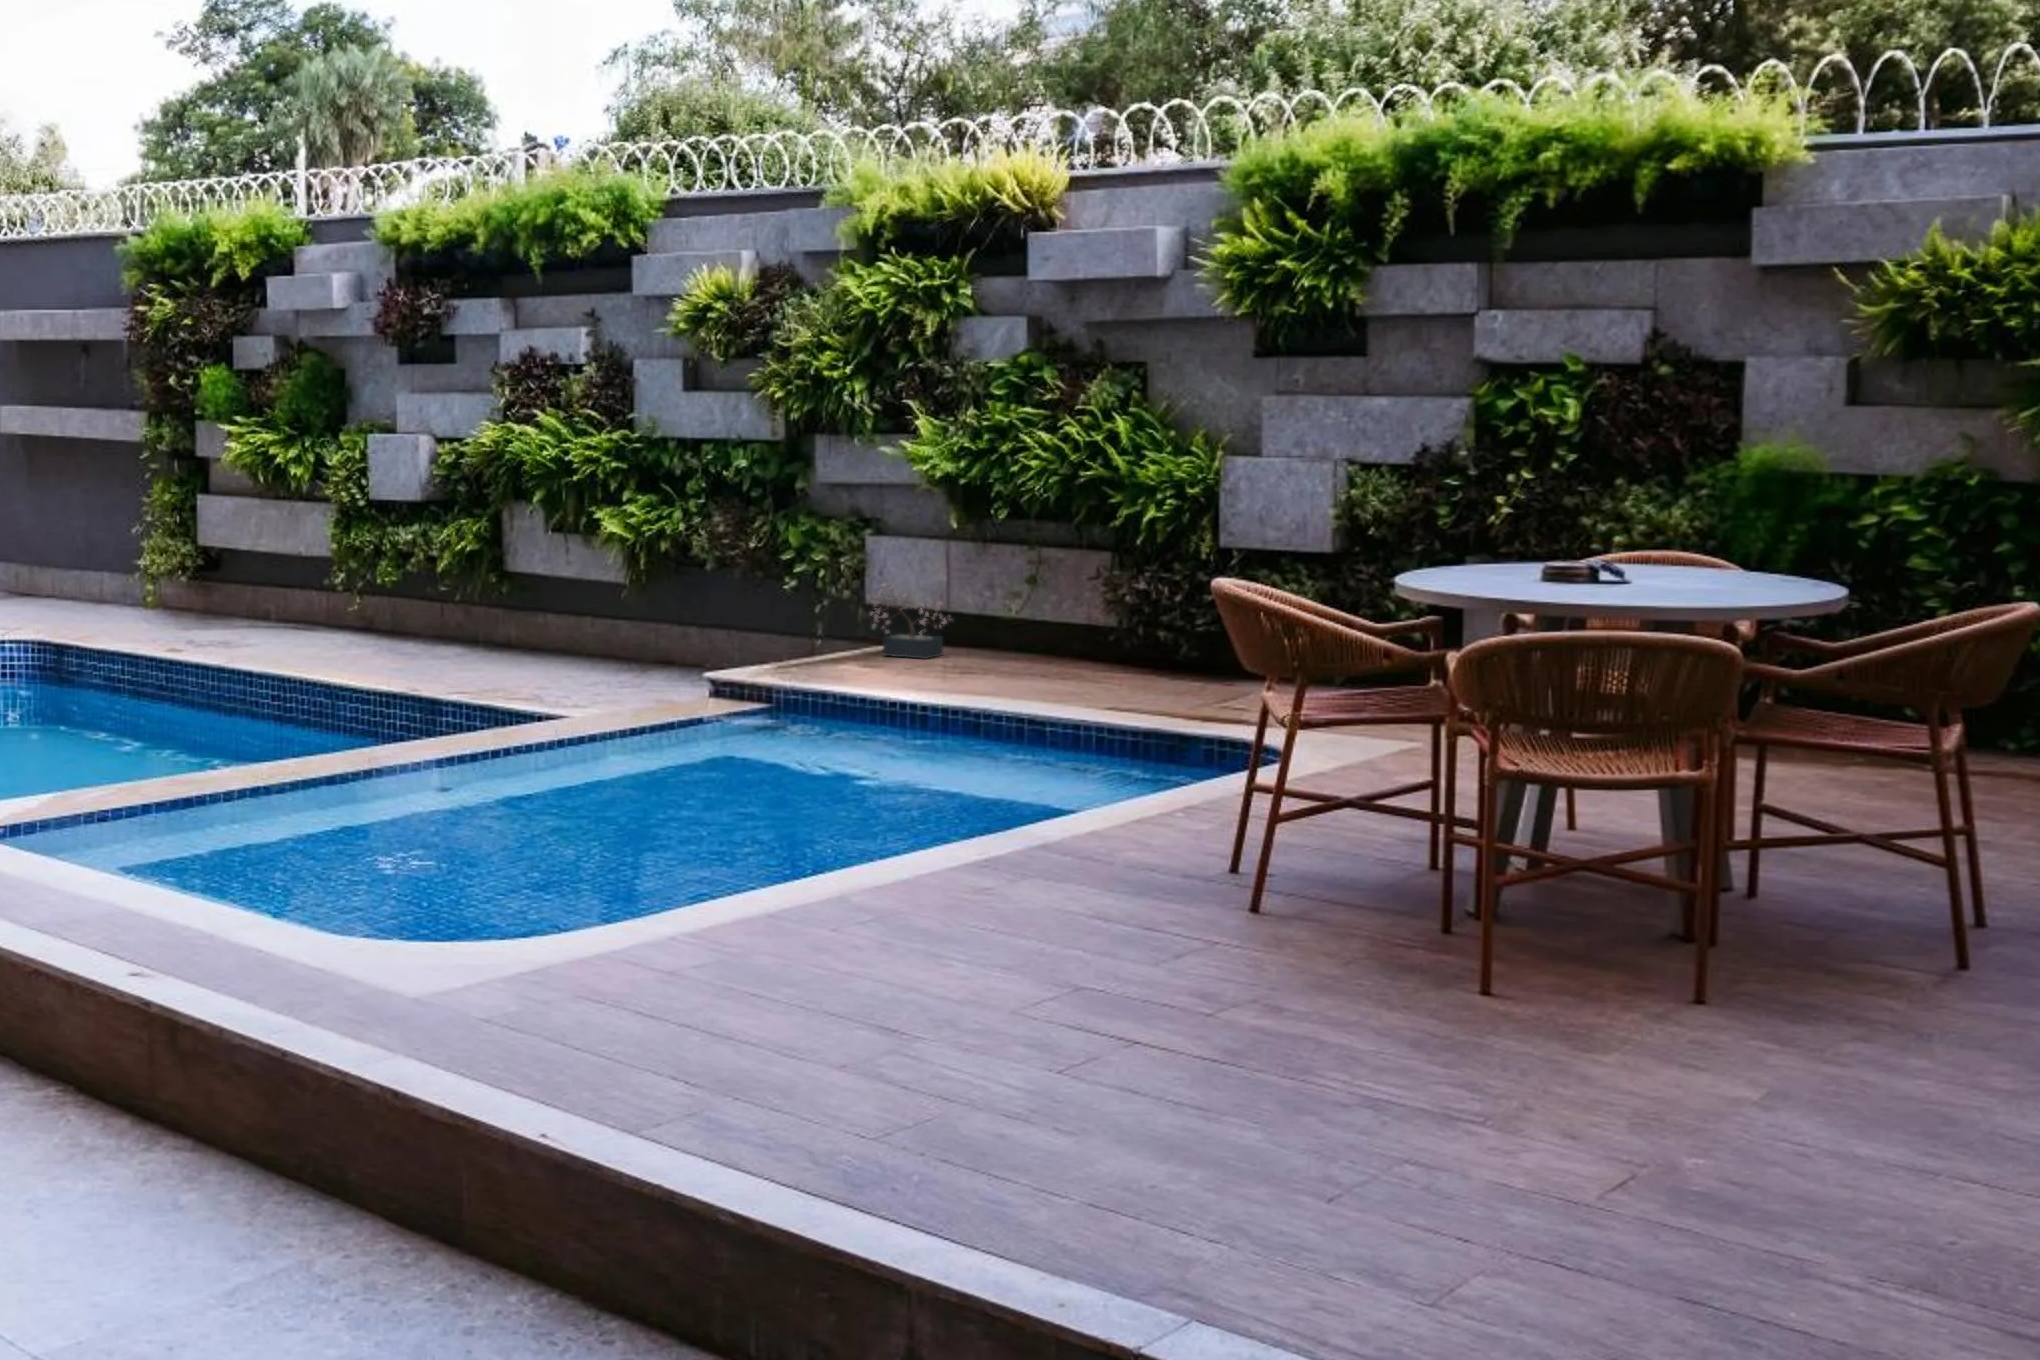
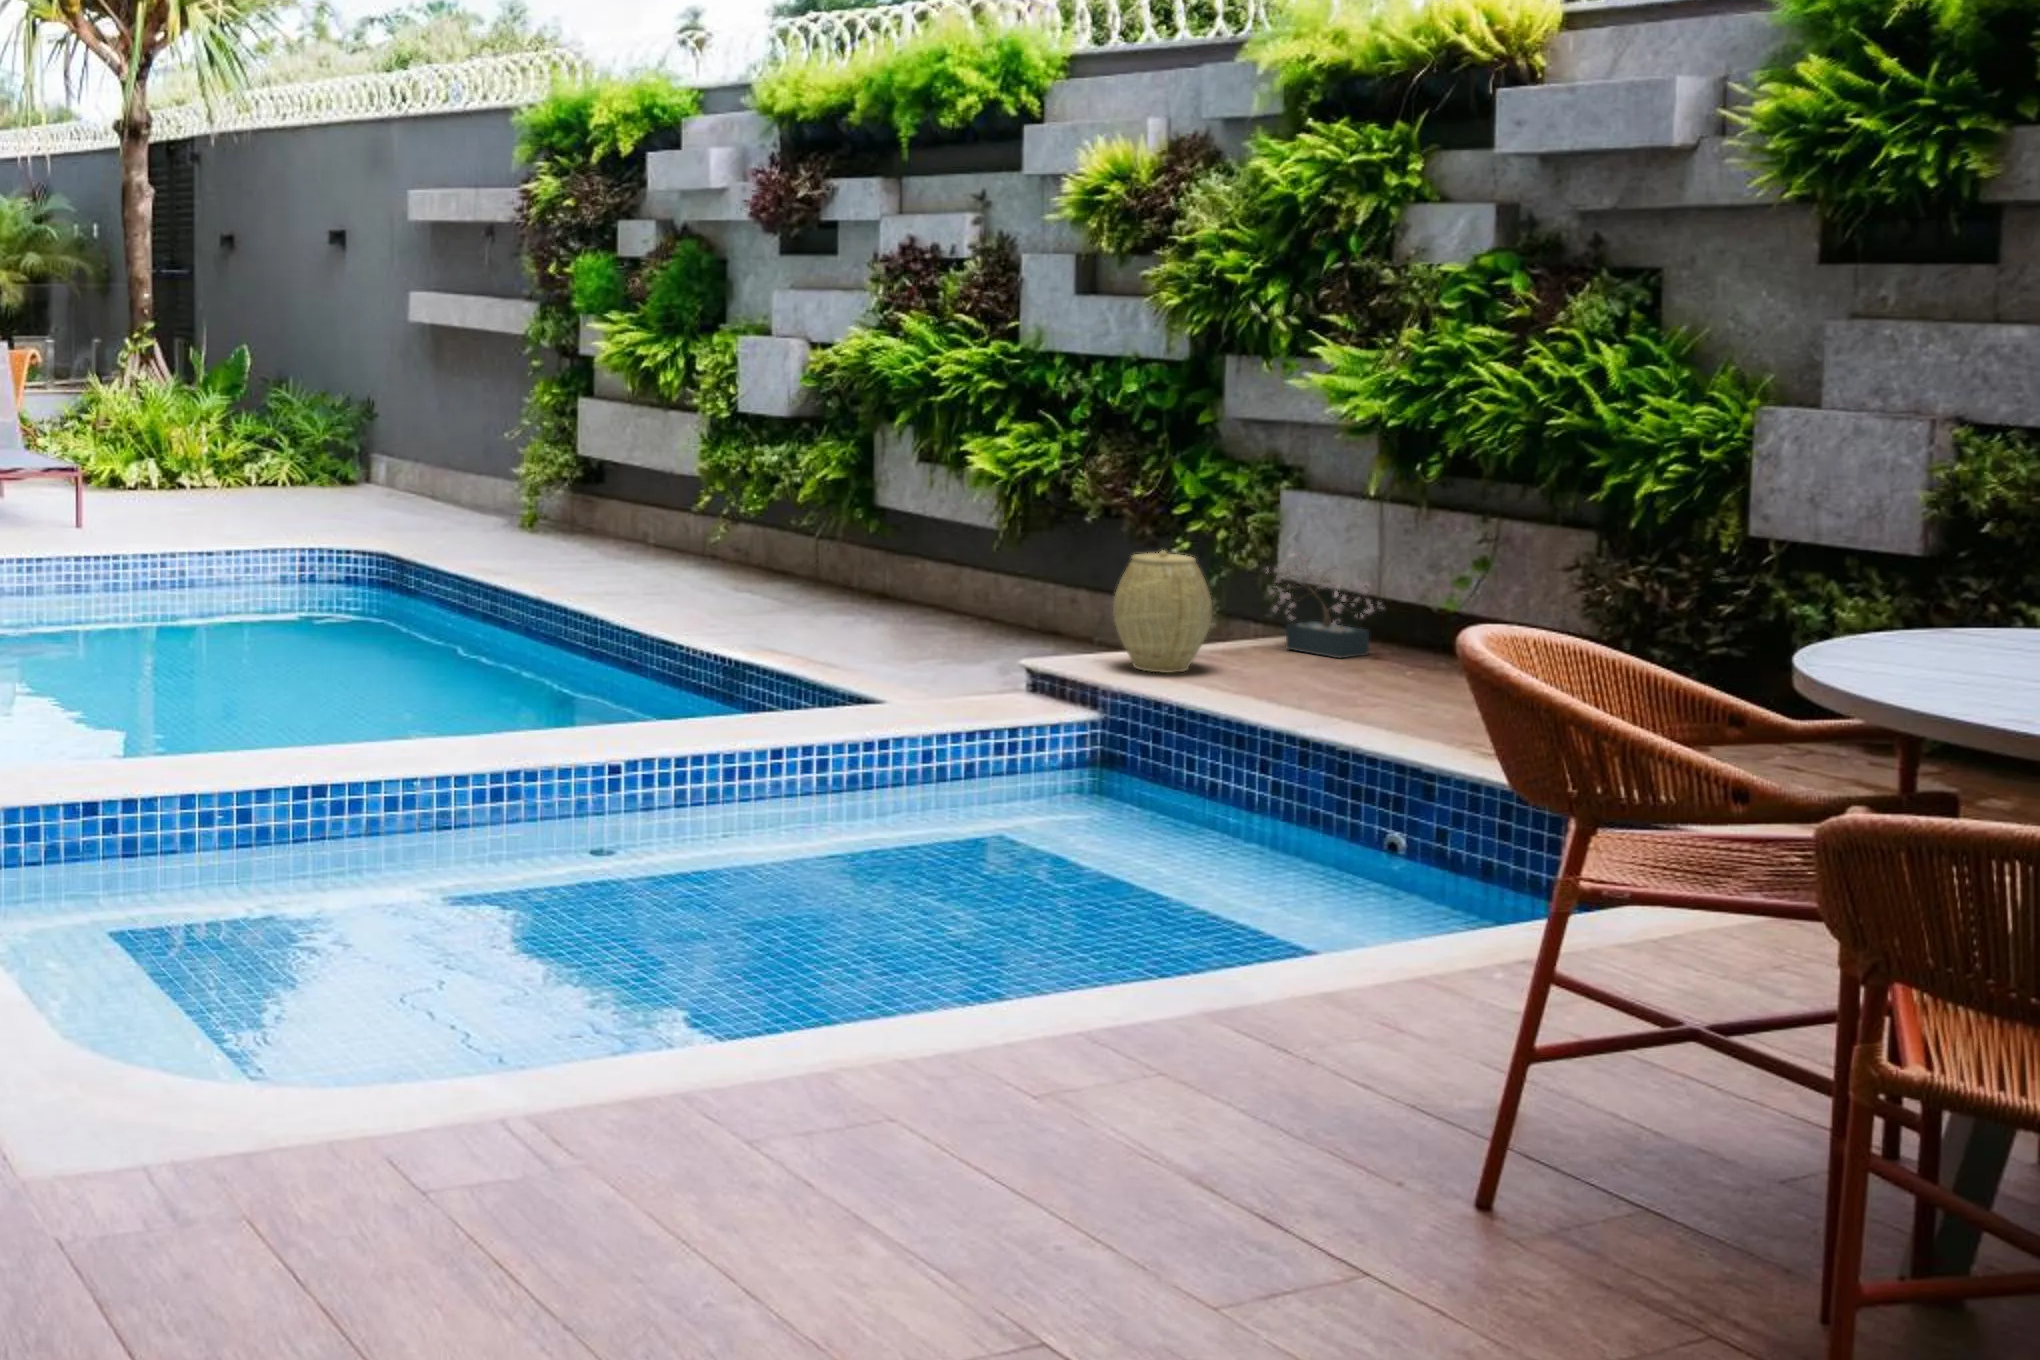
woven basket: none [771,584,845,677] -> present [1113,551,1212,673]

